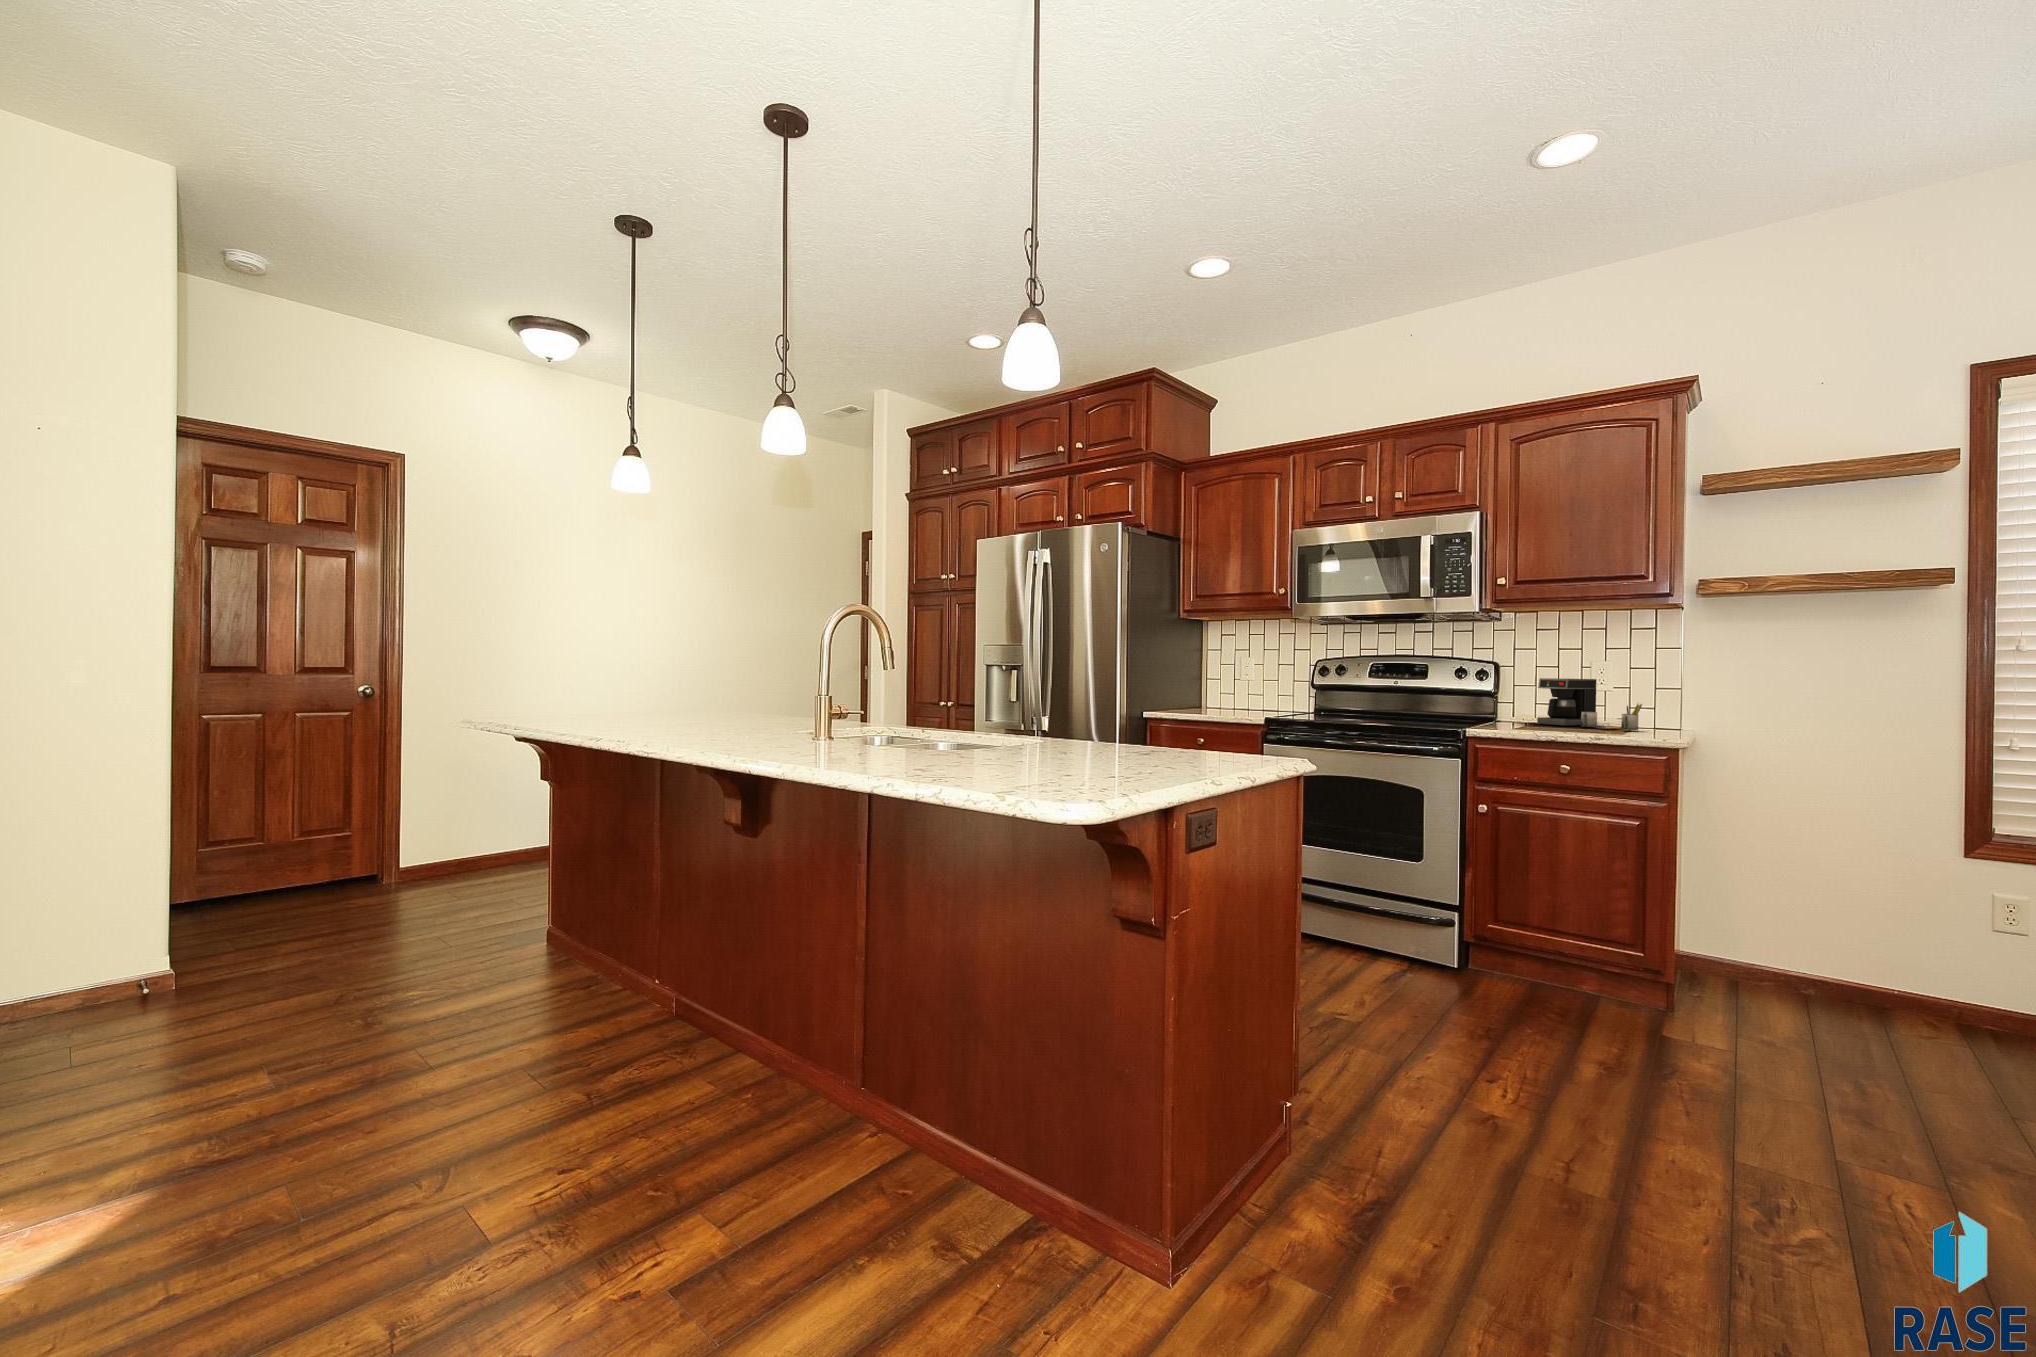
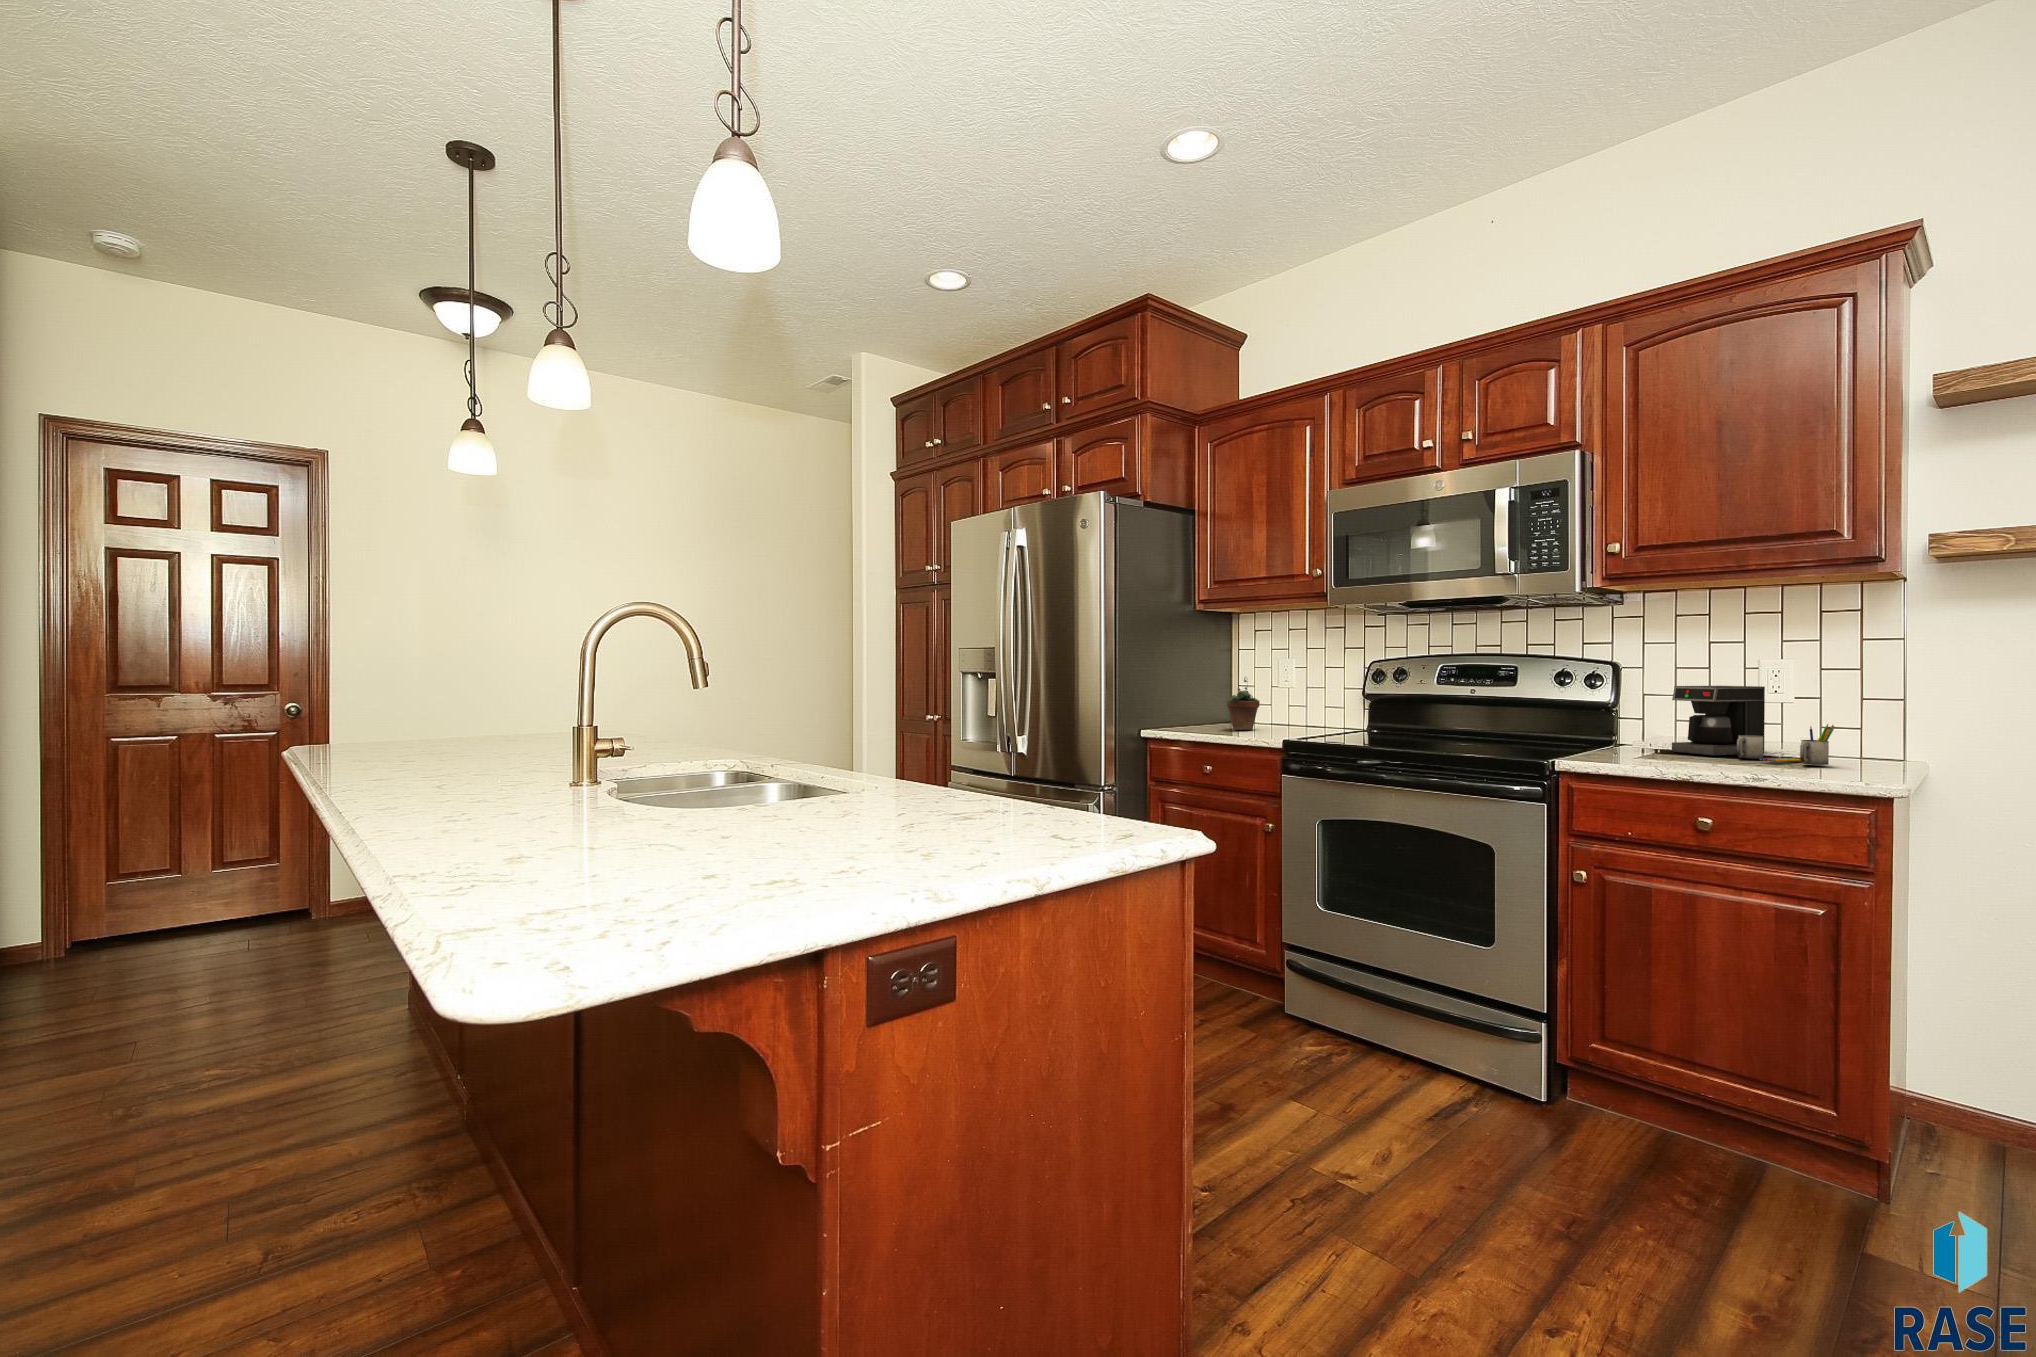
succulent plant: none [1205,670,1231,712] -> present [1226,678,1260,730]

